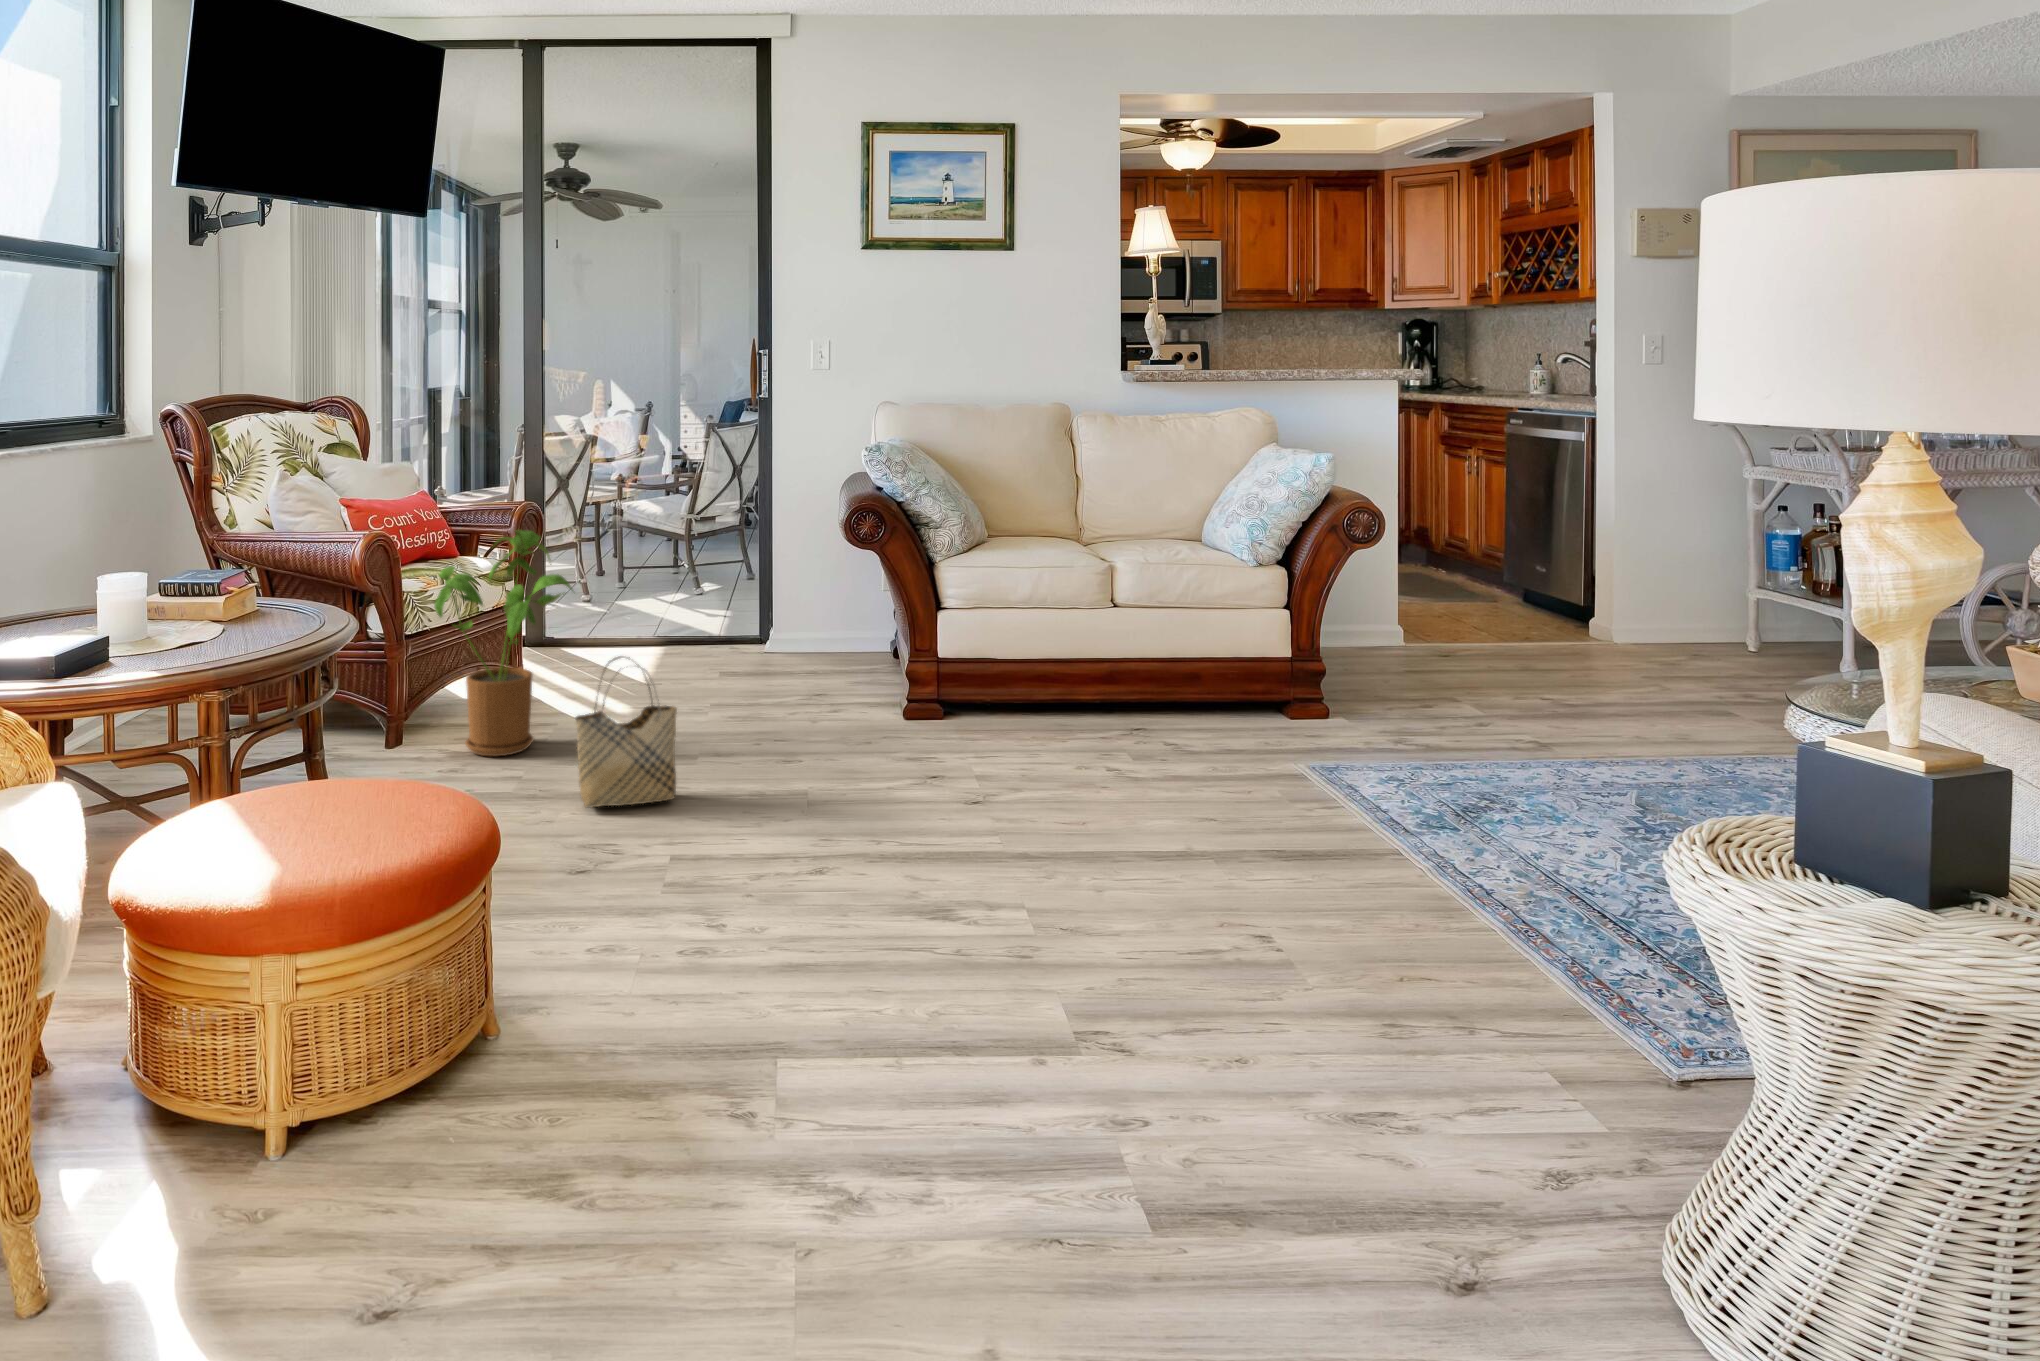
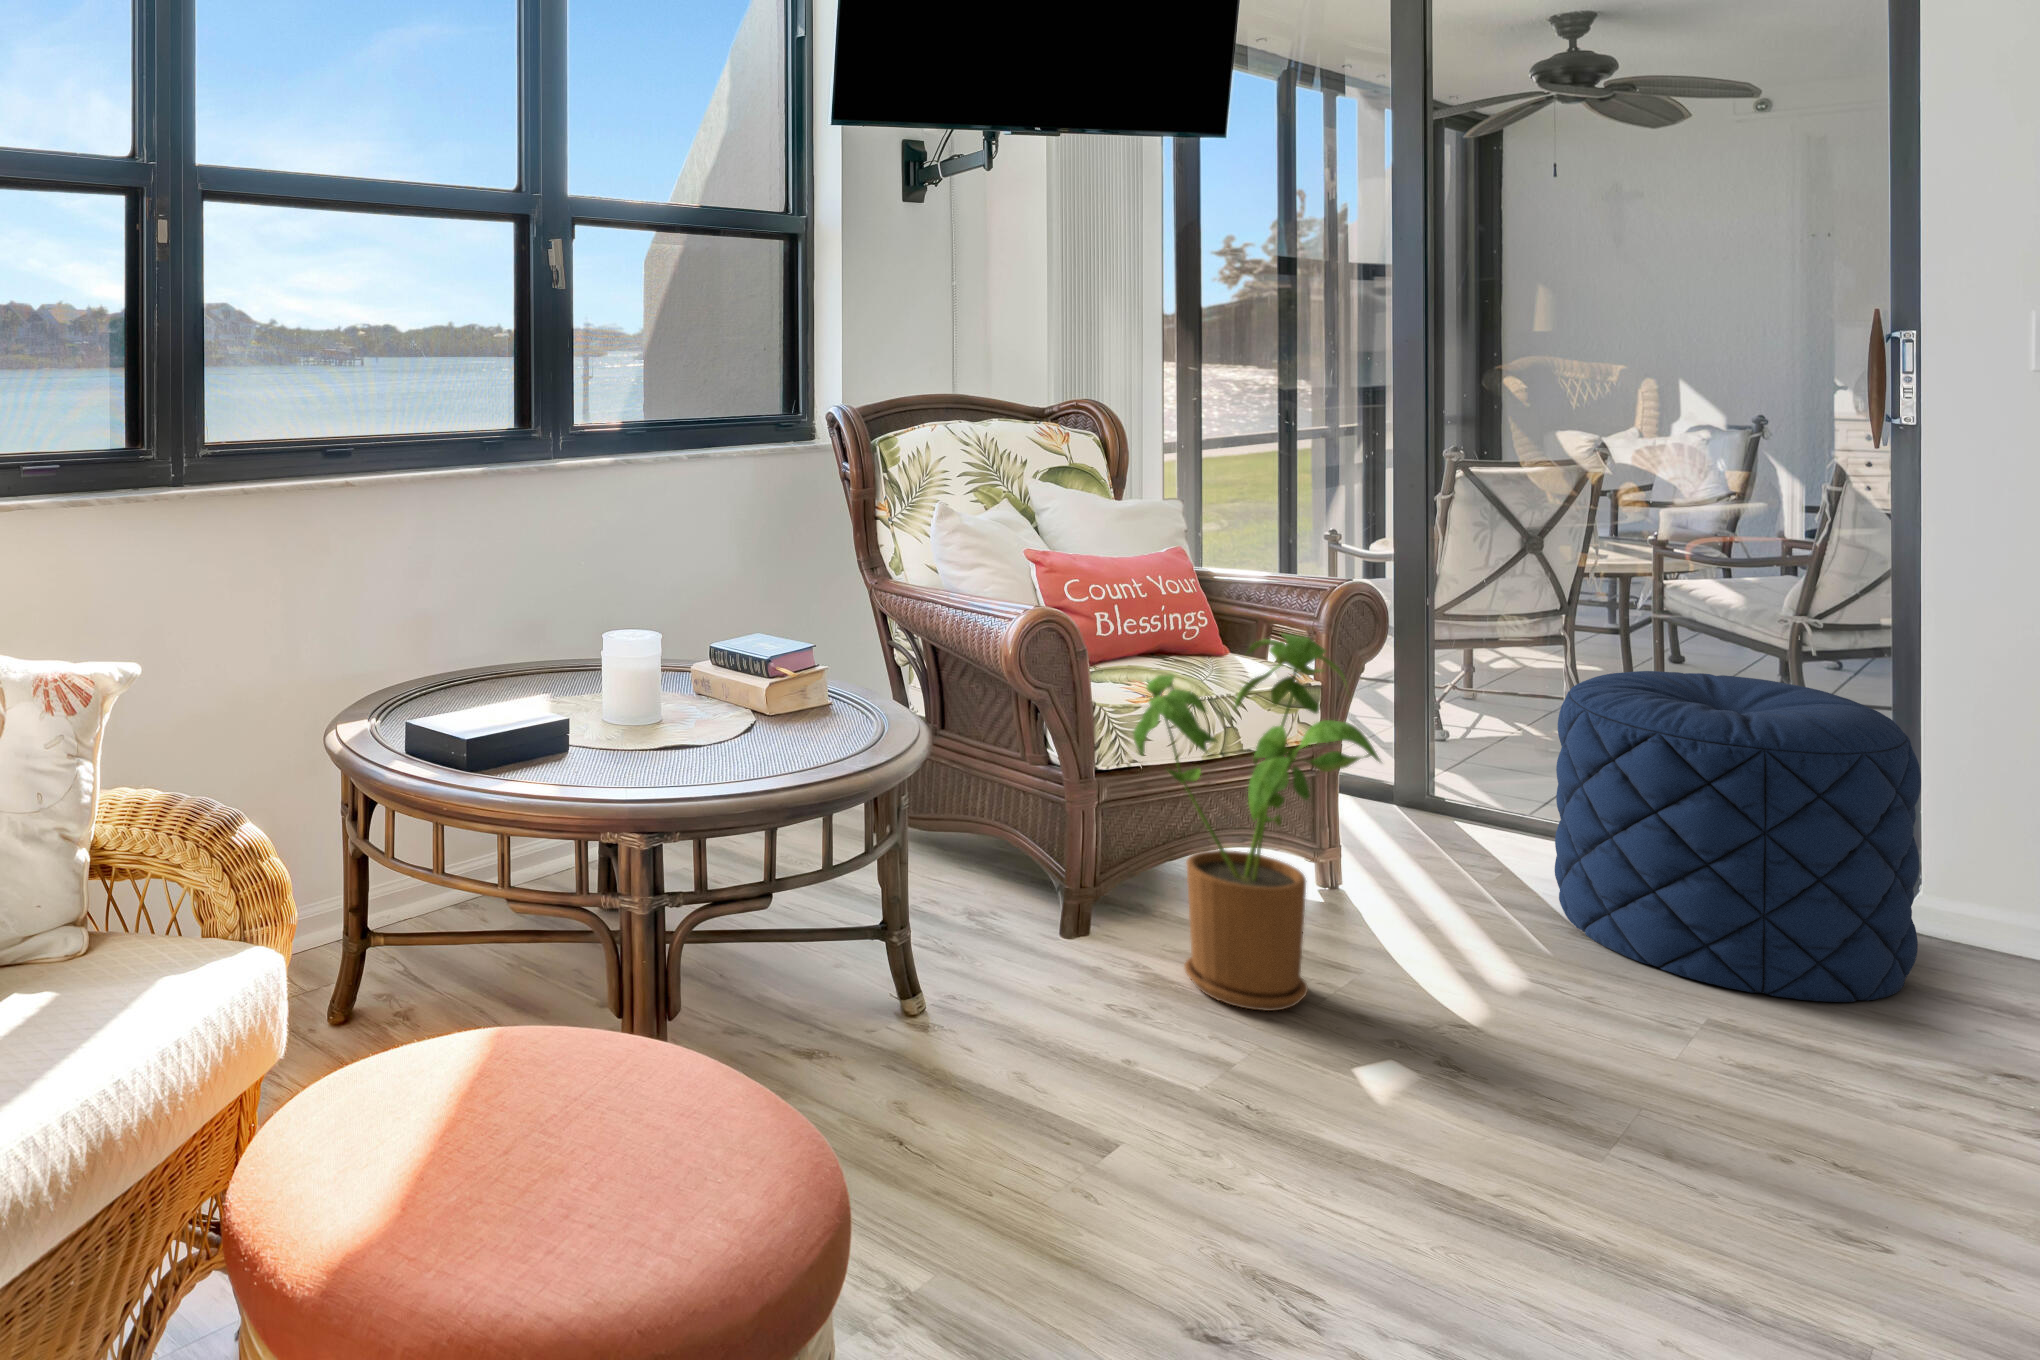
pouf: none [630,533,776,690] -> present [1555,671,1921,1002]
woven basket: present [575,656,677,808] -> none [1325,917,1569,1251]

